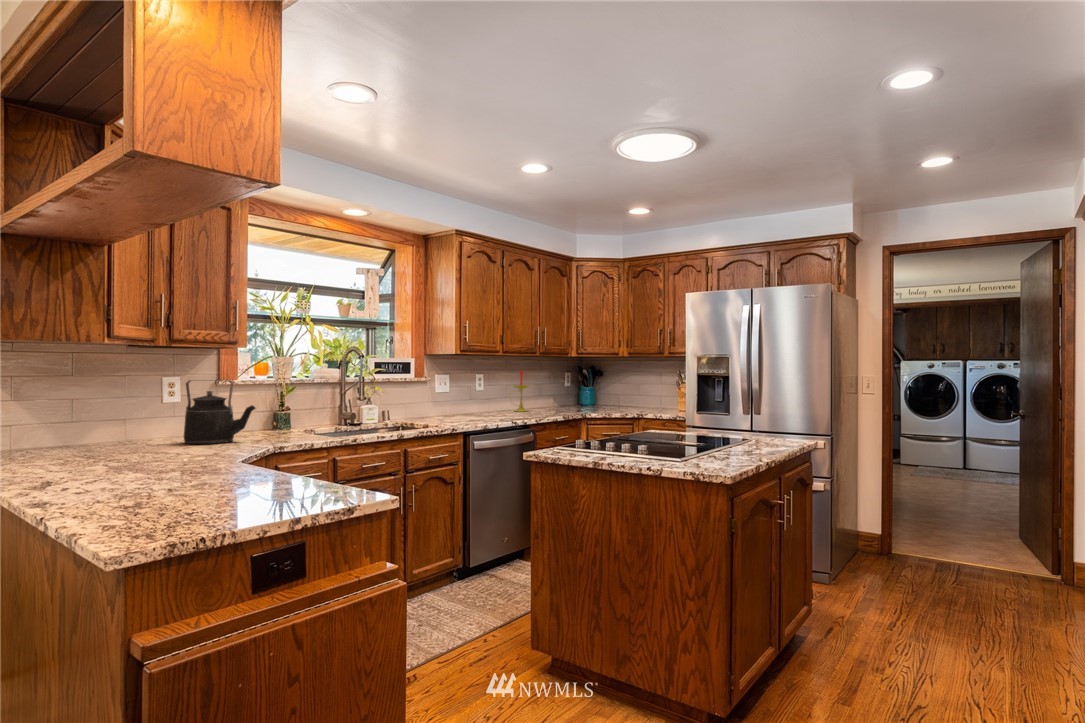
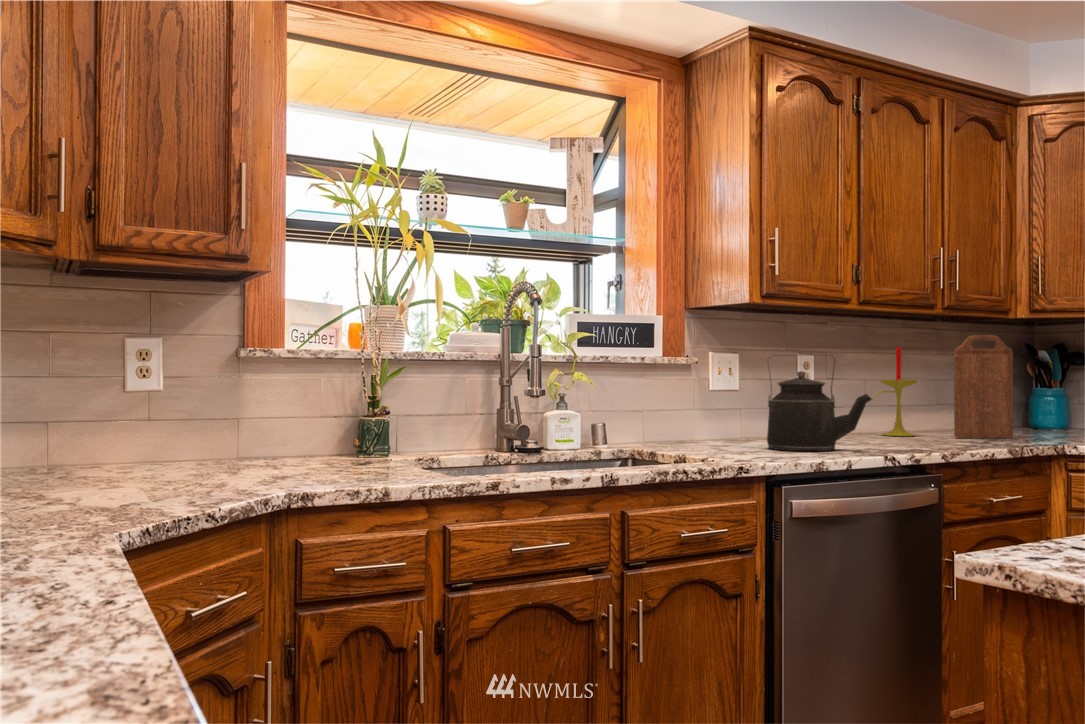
cutting board: none [545,365,569,412] -> present [954,335,1013,438]
kettle: present [184,380,255,444] -> present [767,355,872,451]

